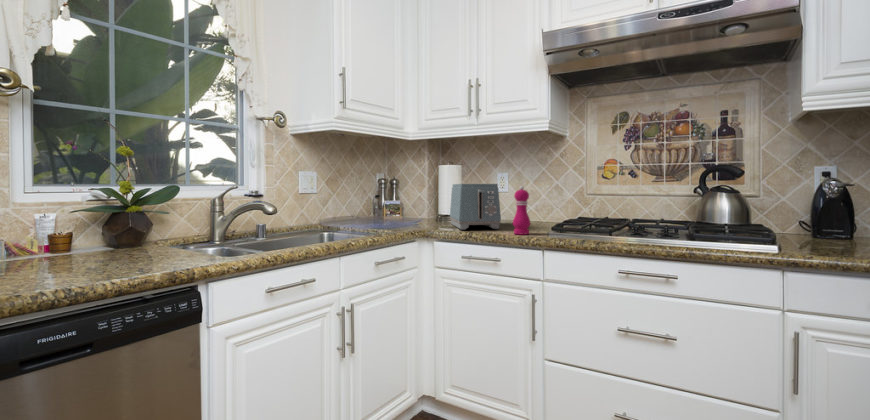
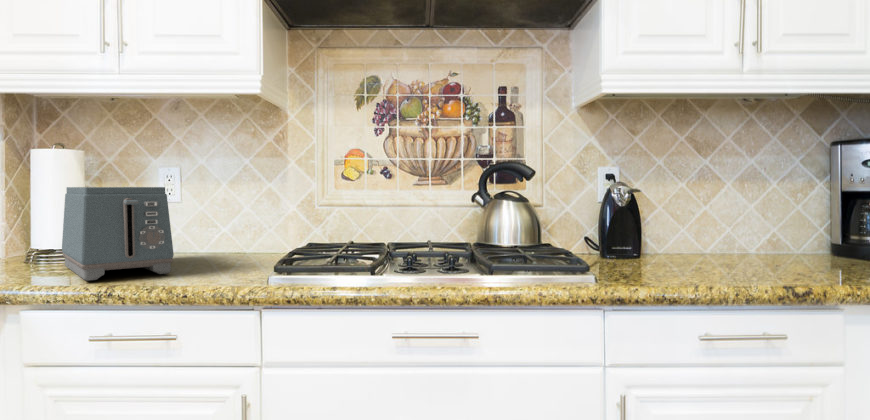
pepper mill: present [513,186,530,235] -> none [199,192,233,284]

